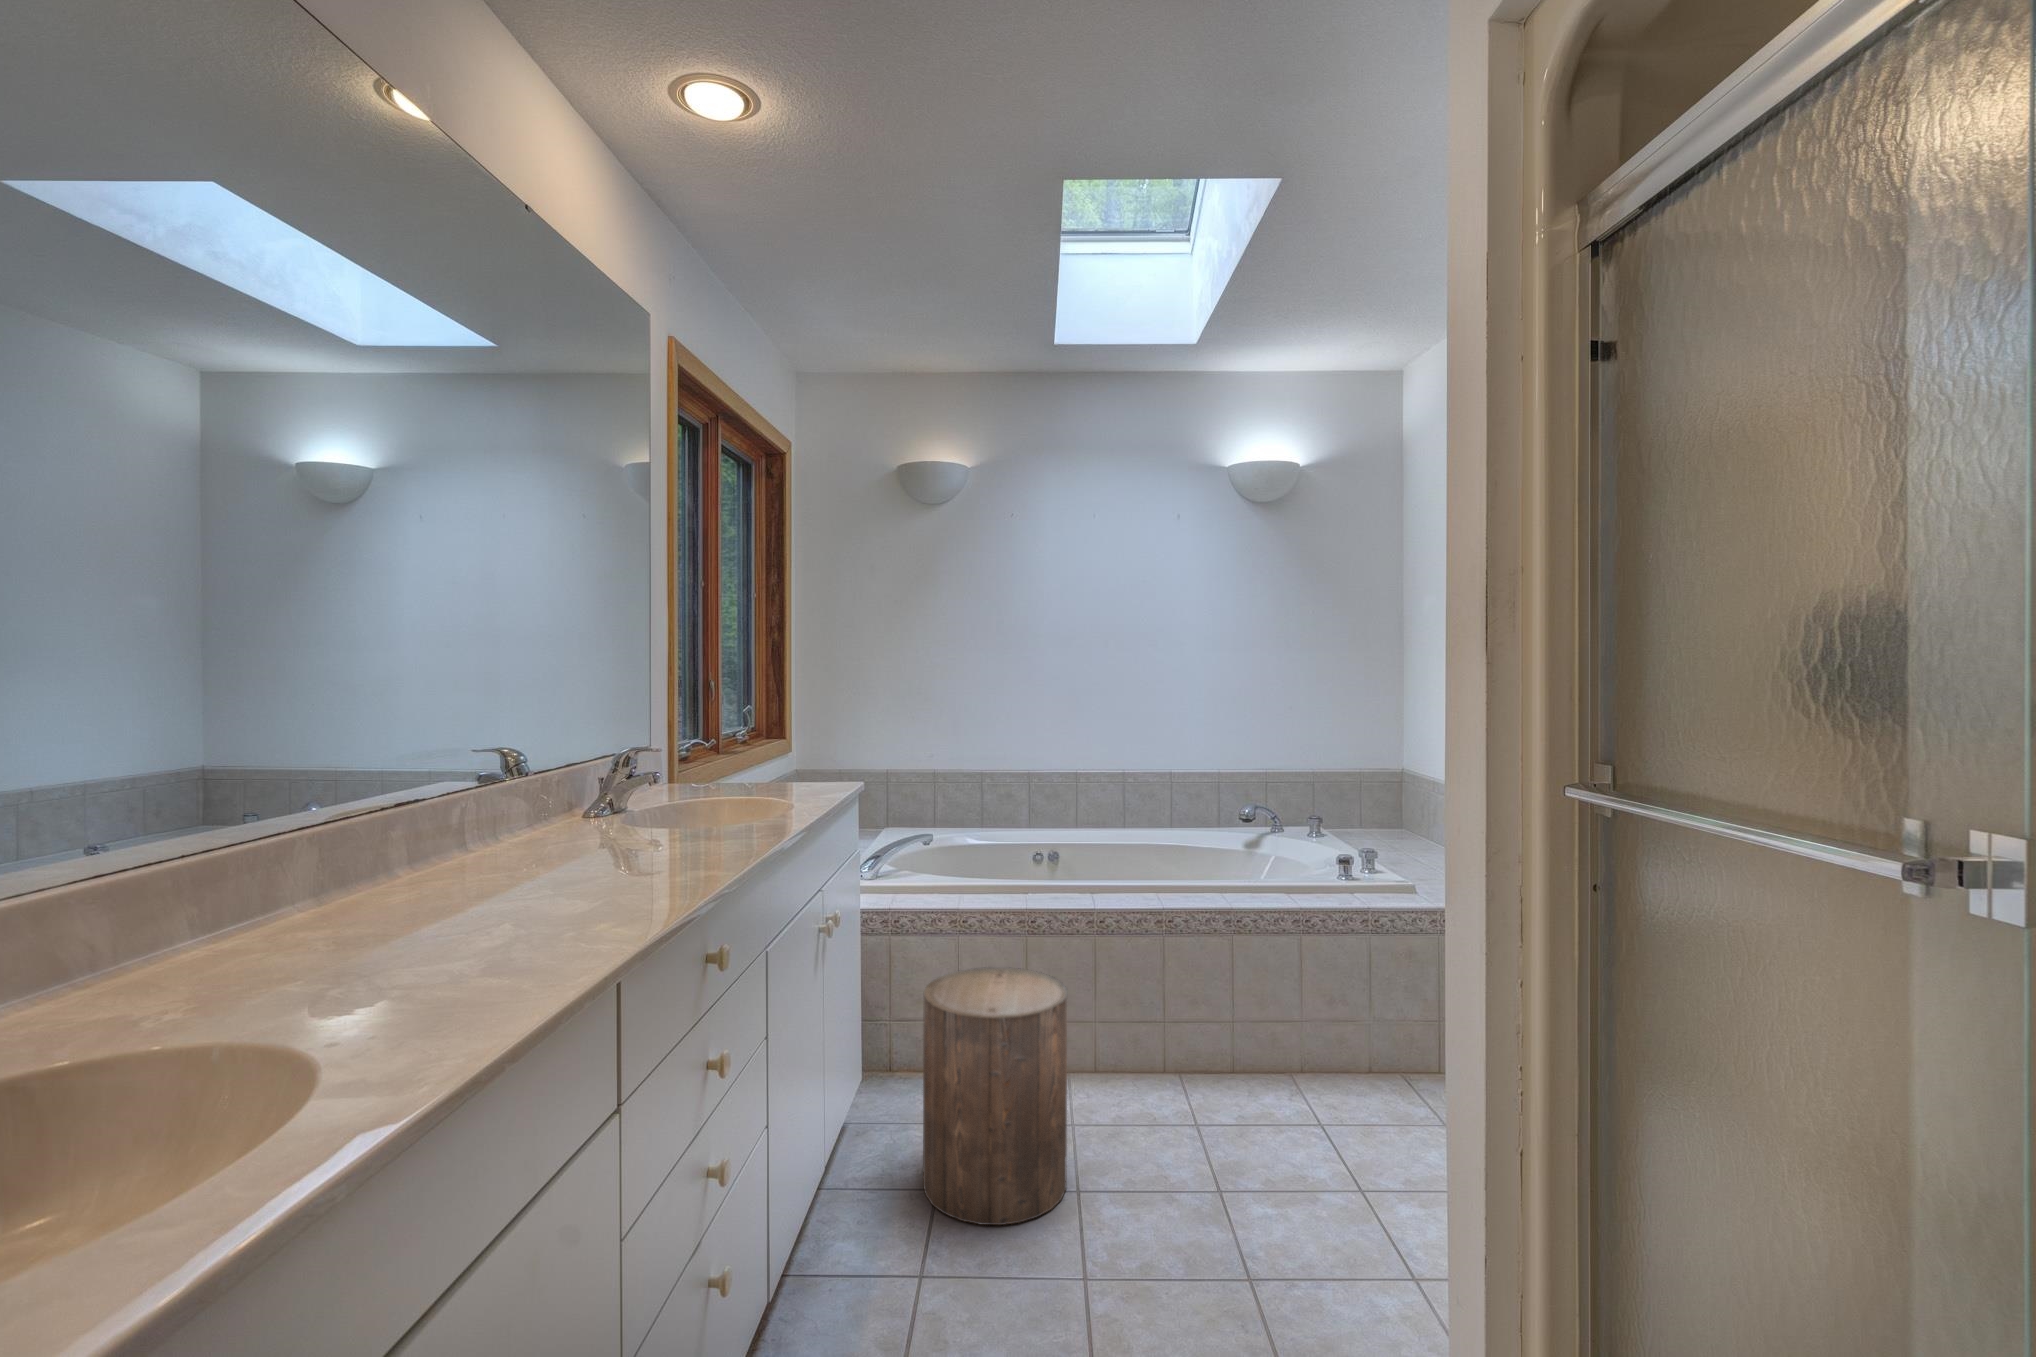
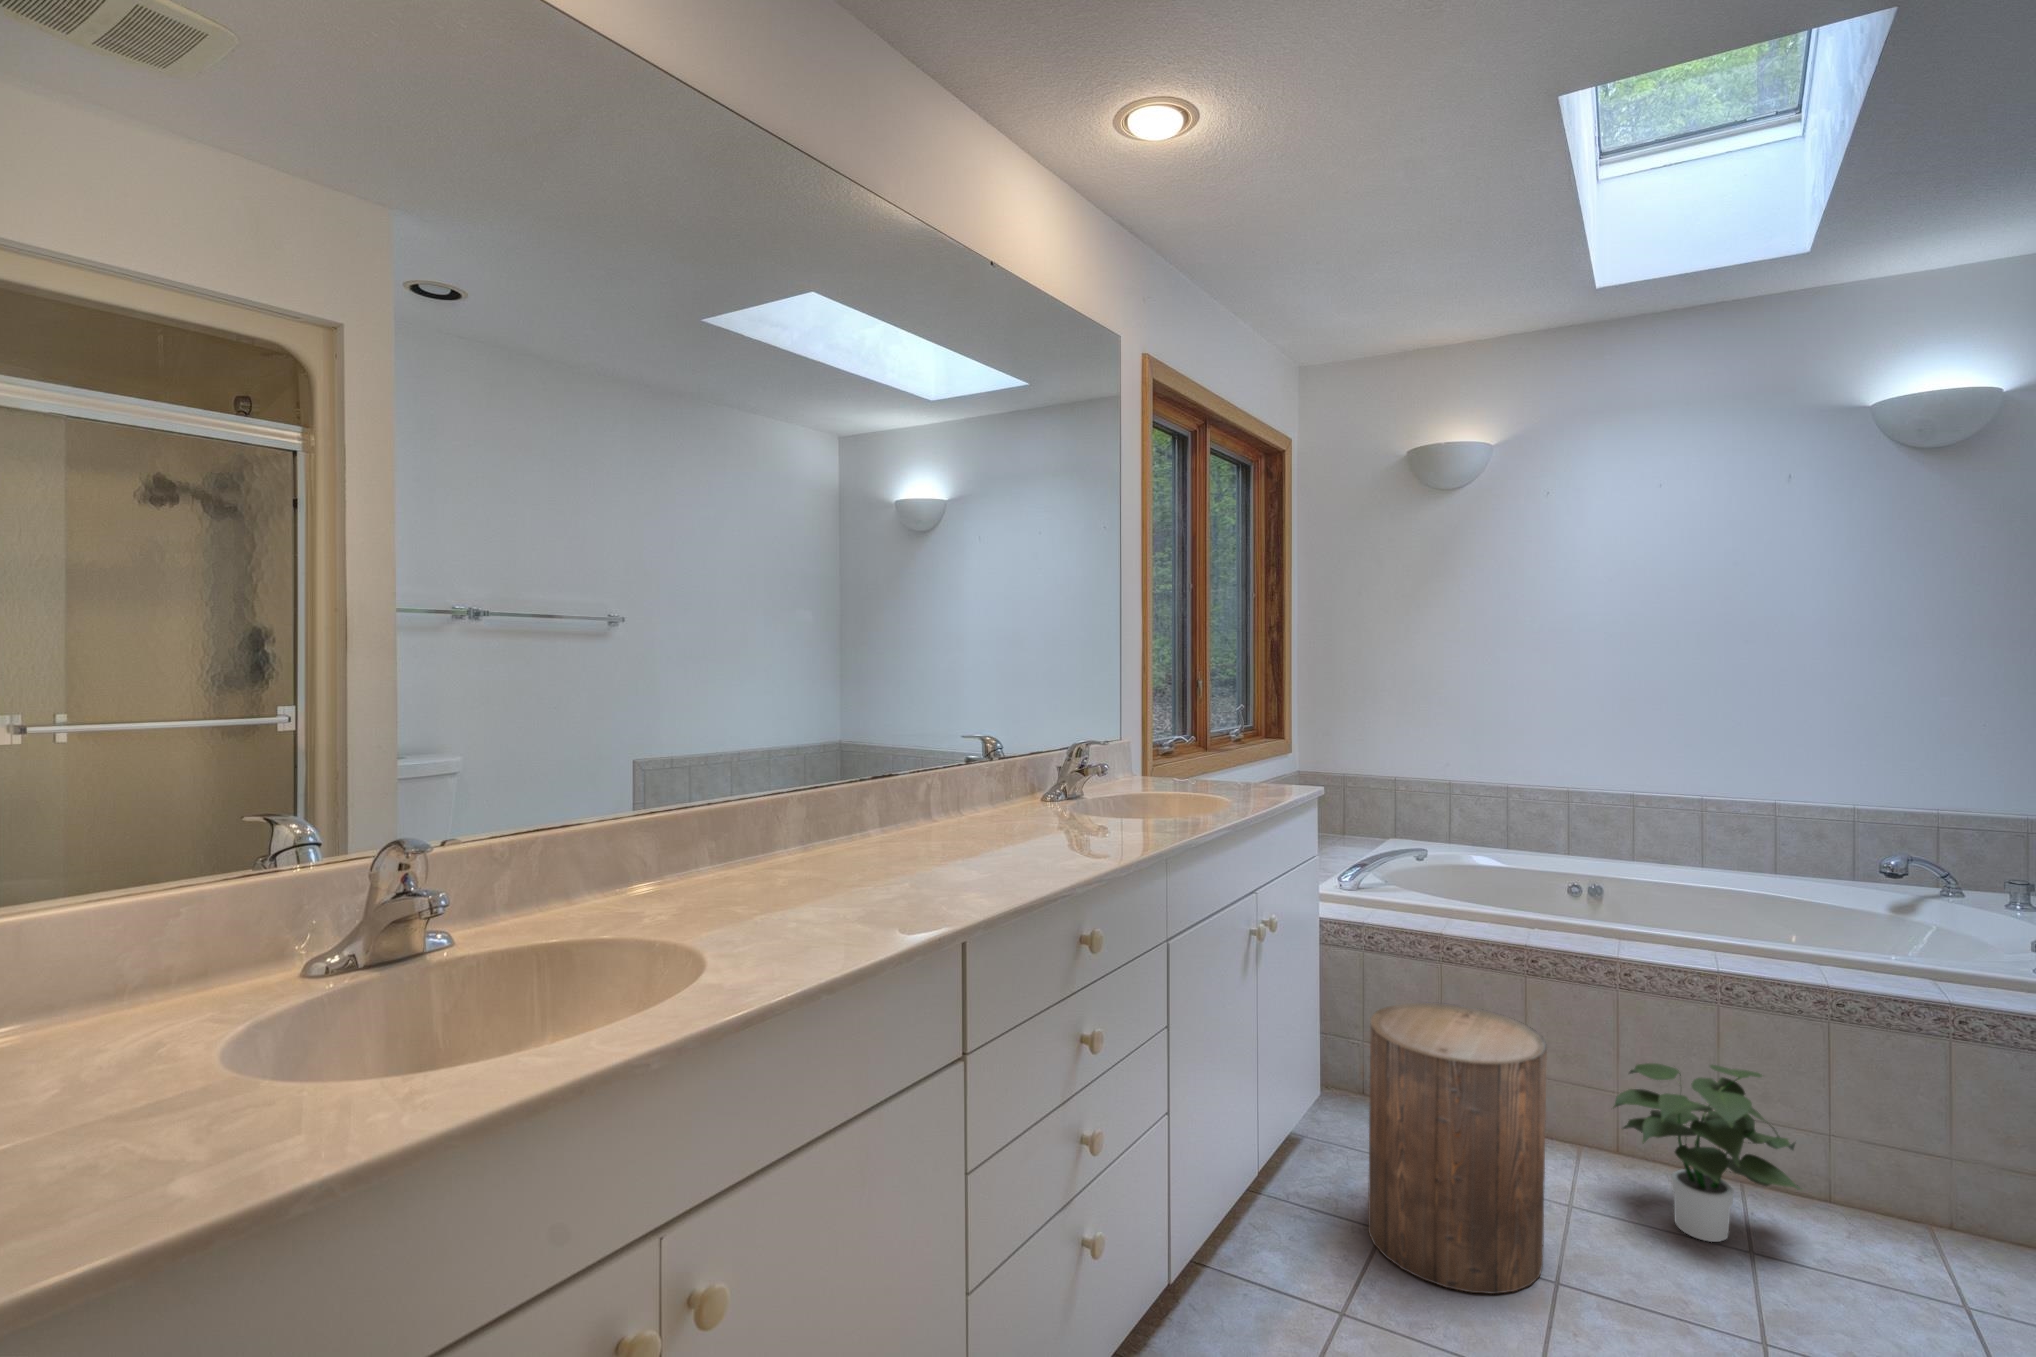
potted plant: none [1100,980,1229,1122] -> present [1614,1063,1801,1242]

